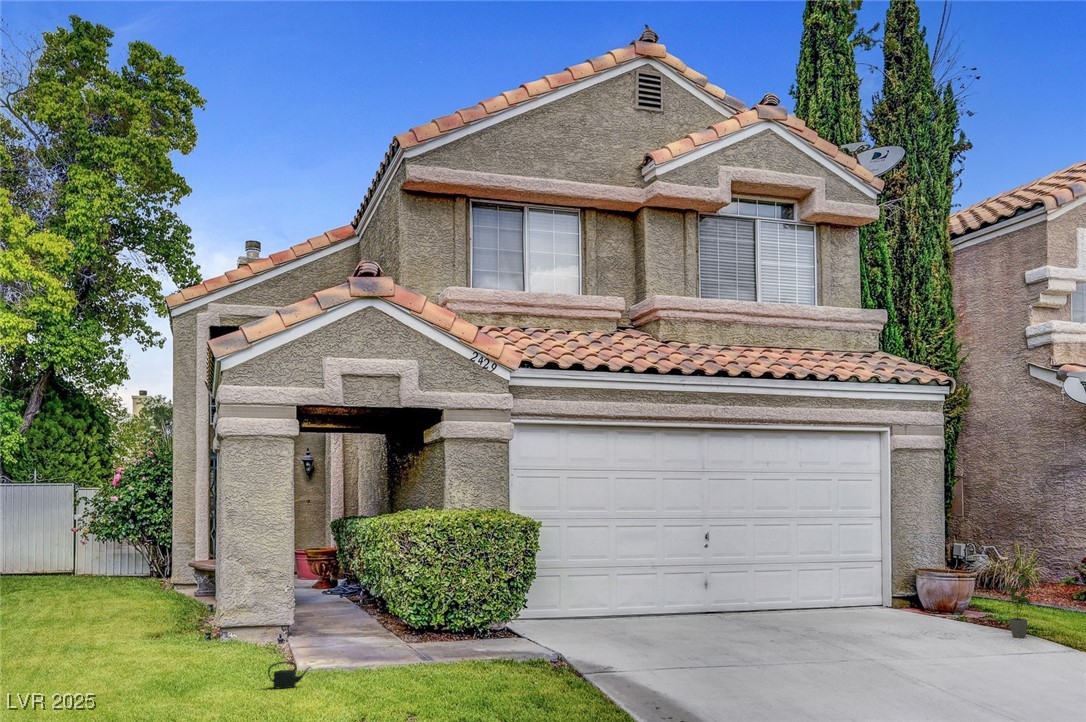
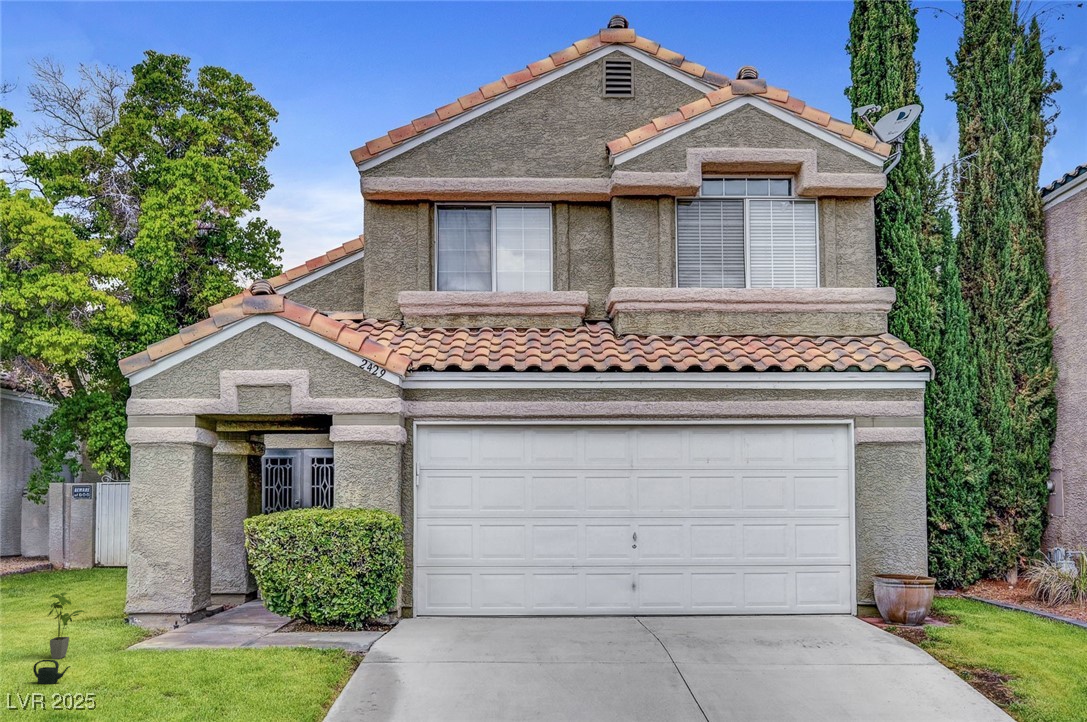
house plant: present [1003,576,1036,638] -> present [48,592,86,659]

